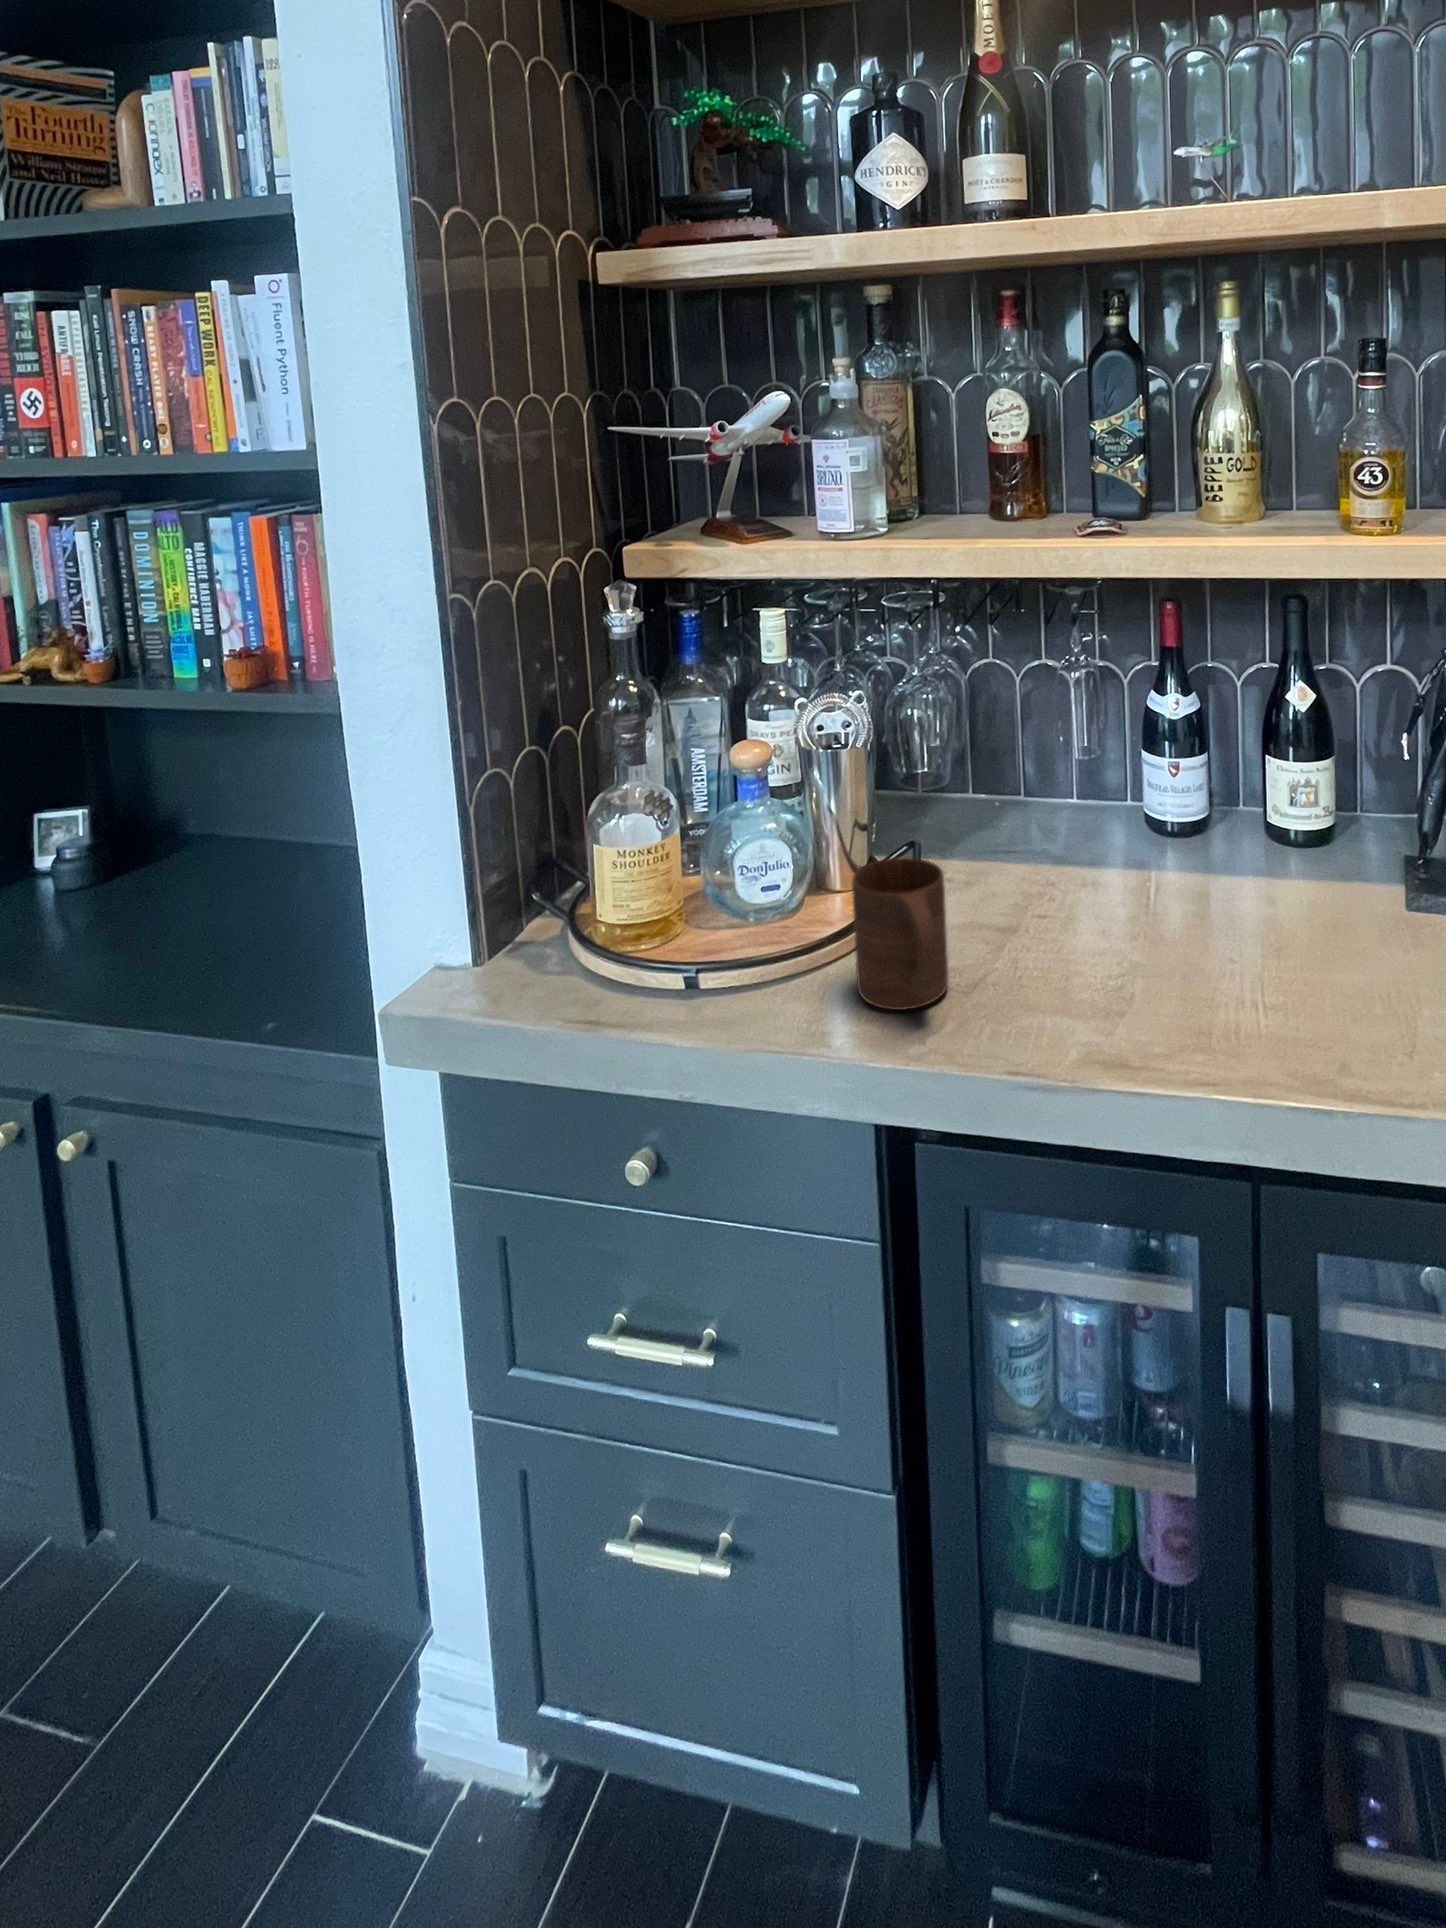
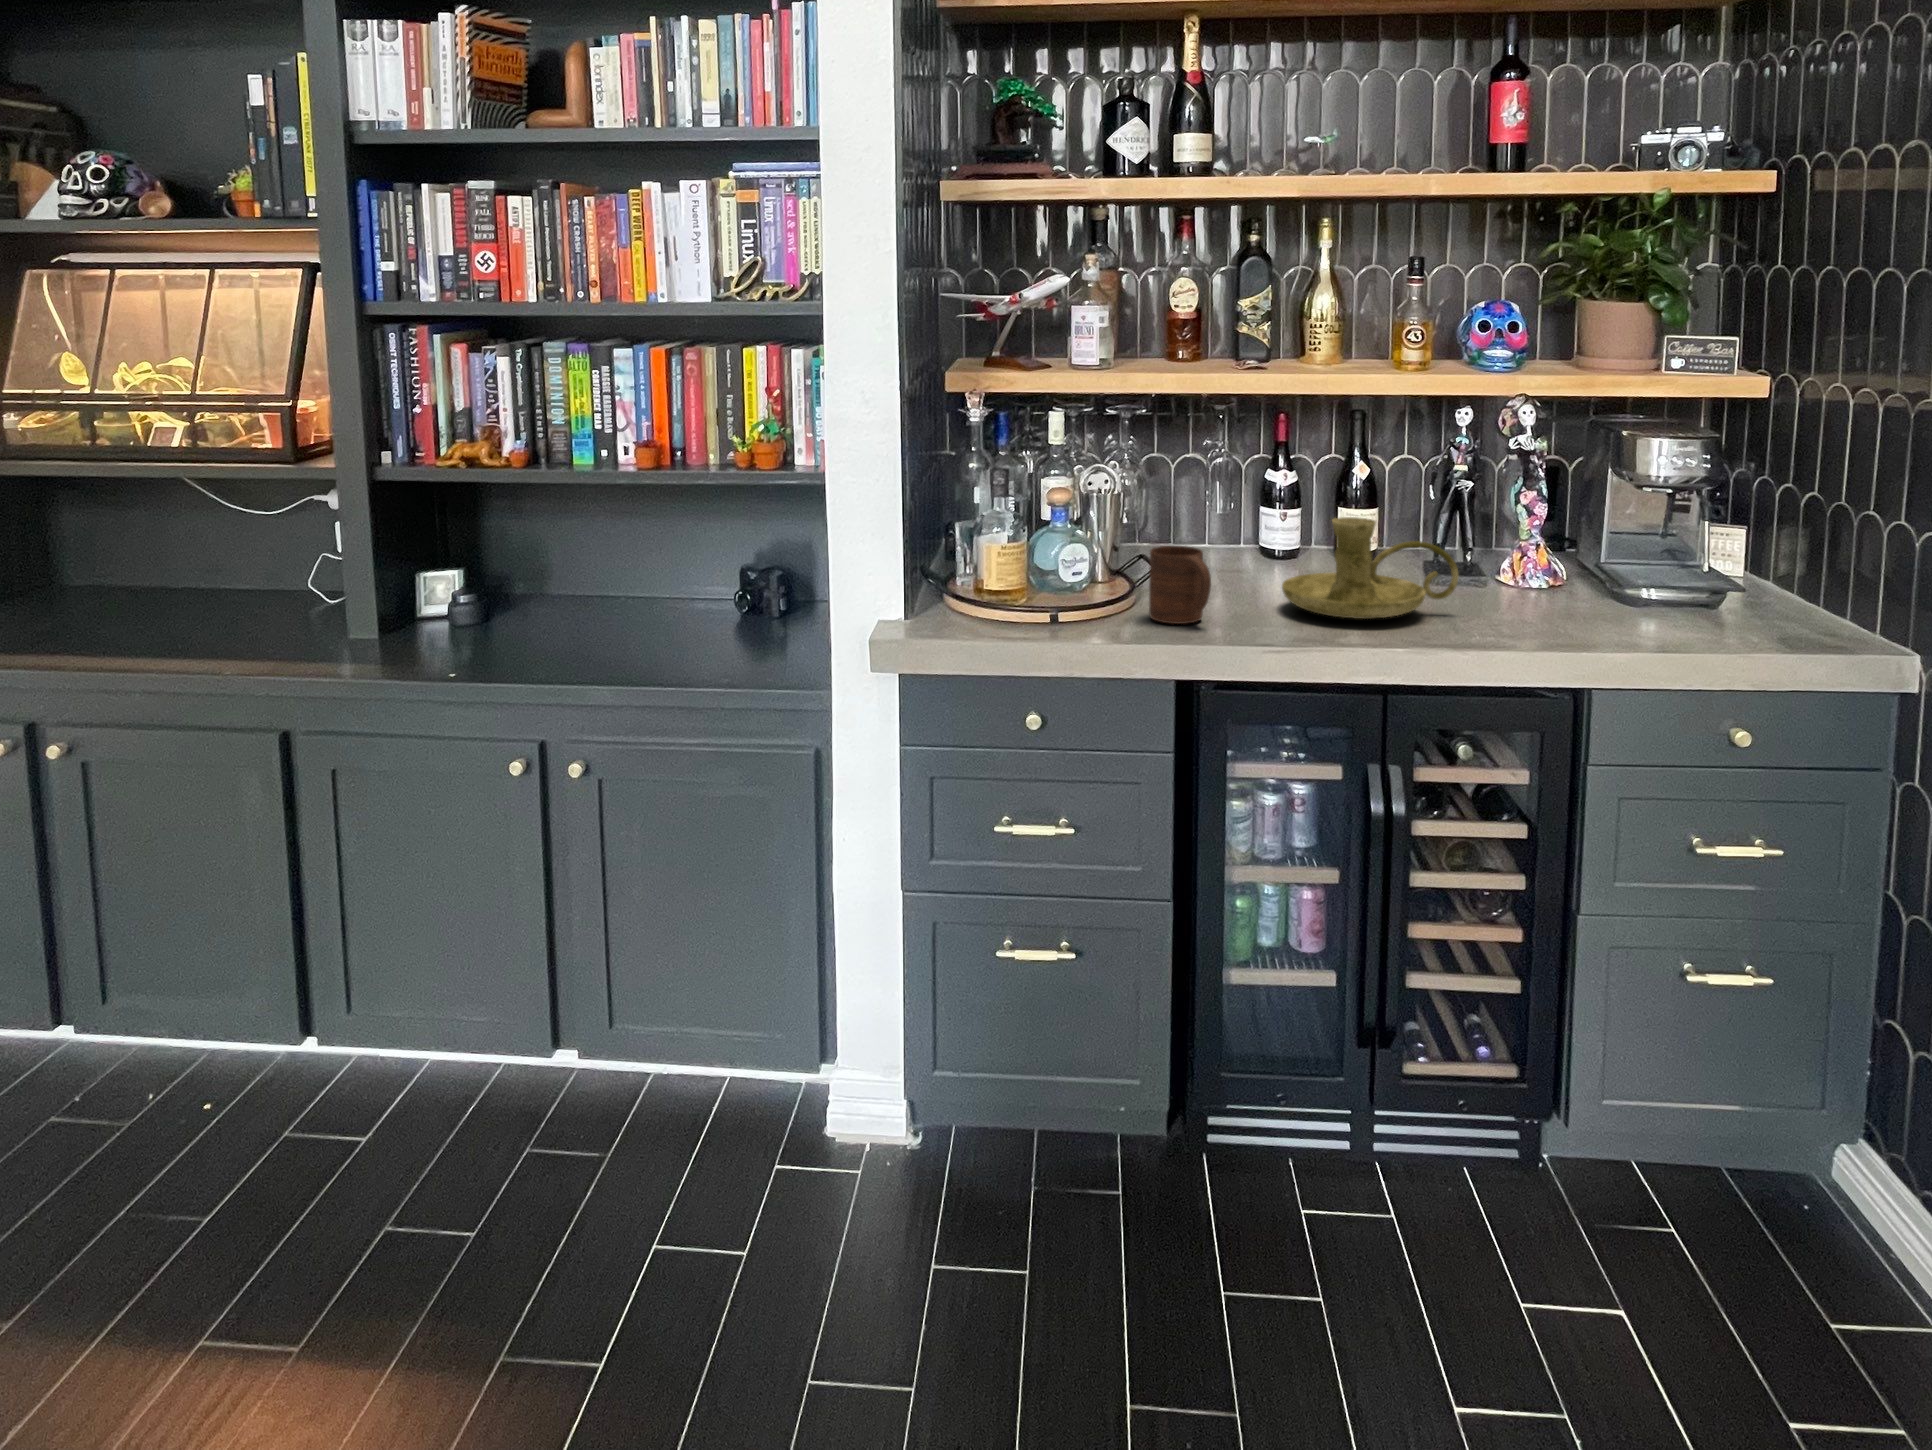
candle holder: none [1102,810,1423,1022] -> present [1282,517,1458,619]

